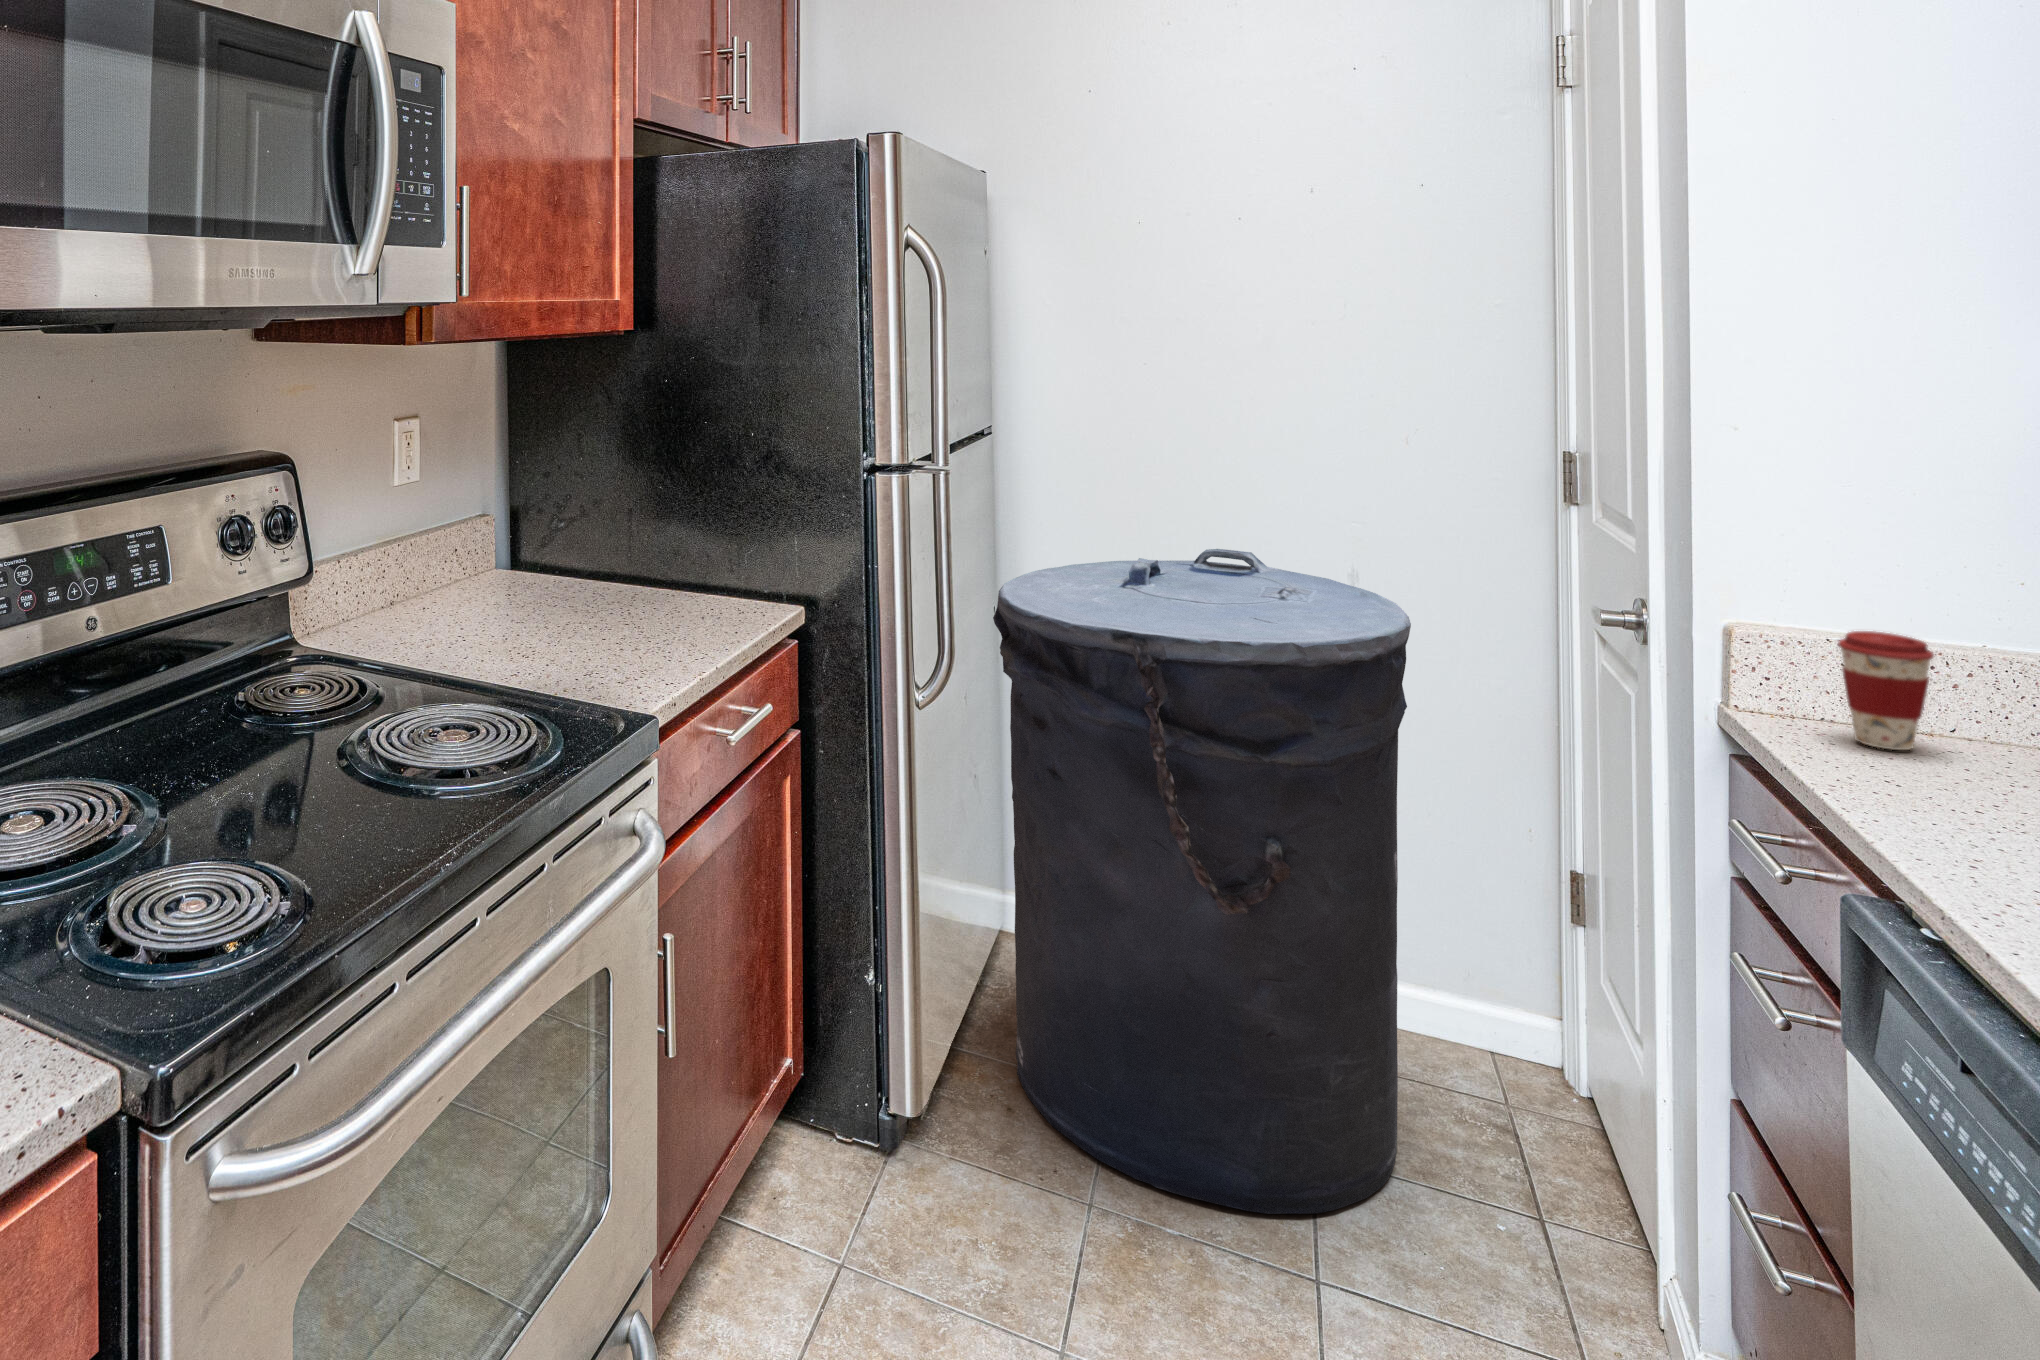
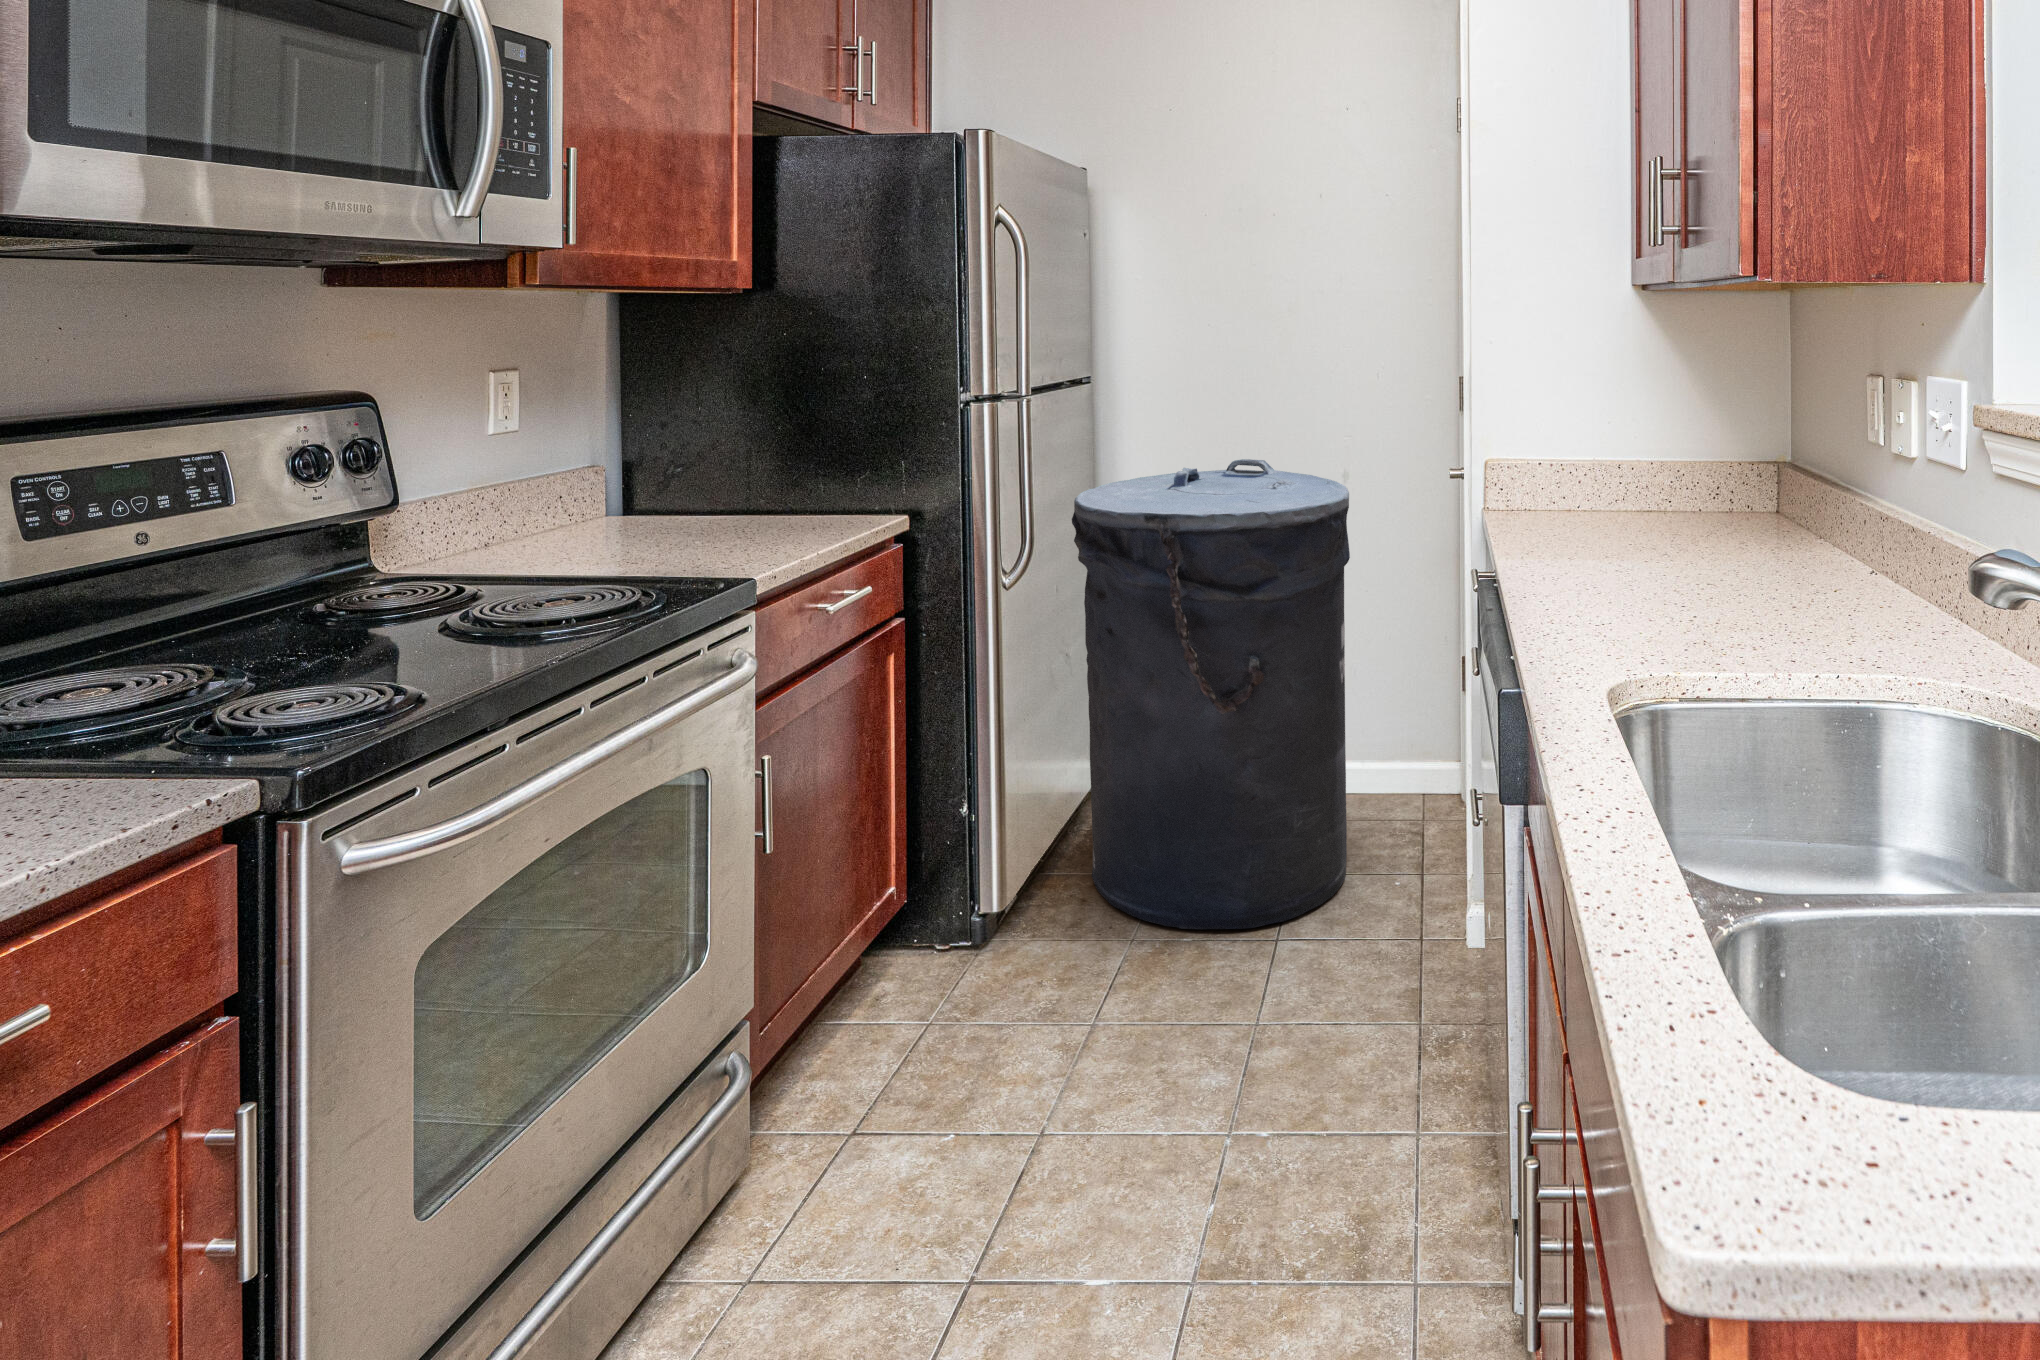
coffee cup: present [1838,631,1934,750] -> none [1540,469,1581,538]

